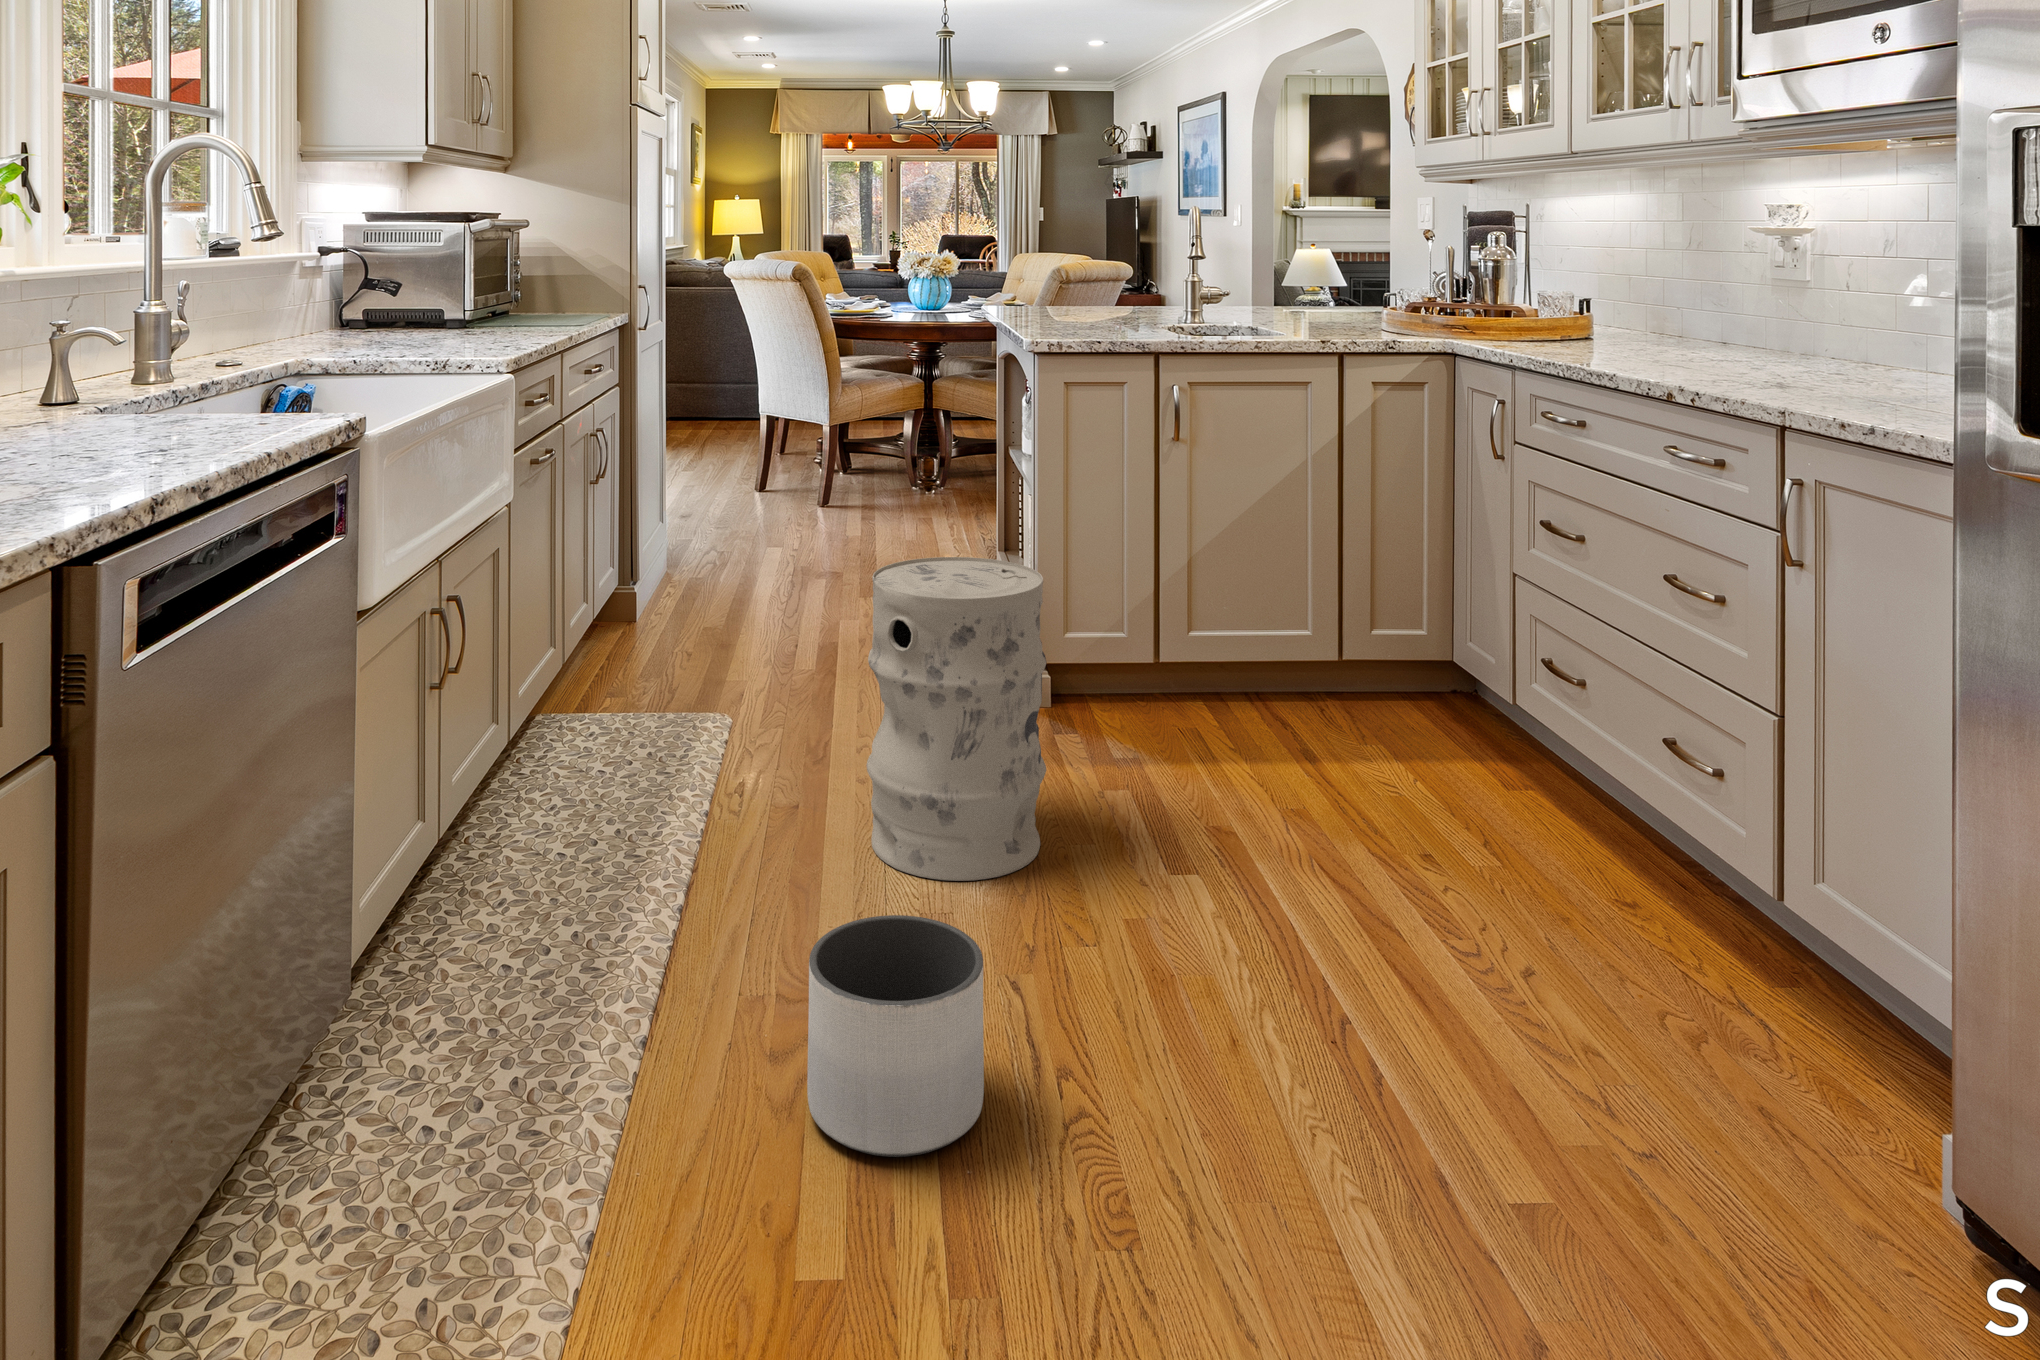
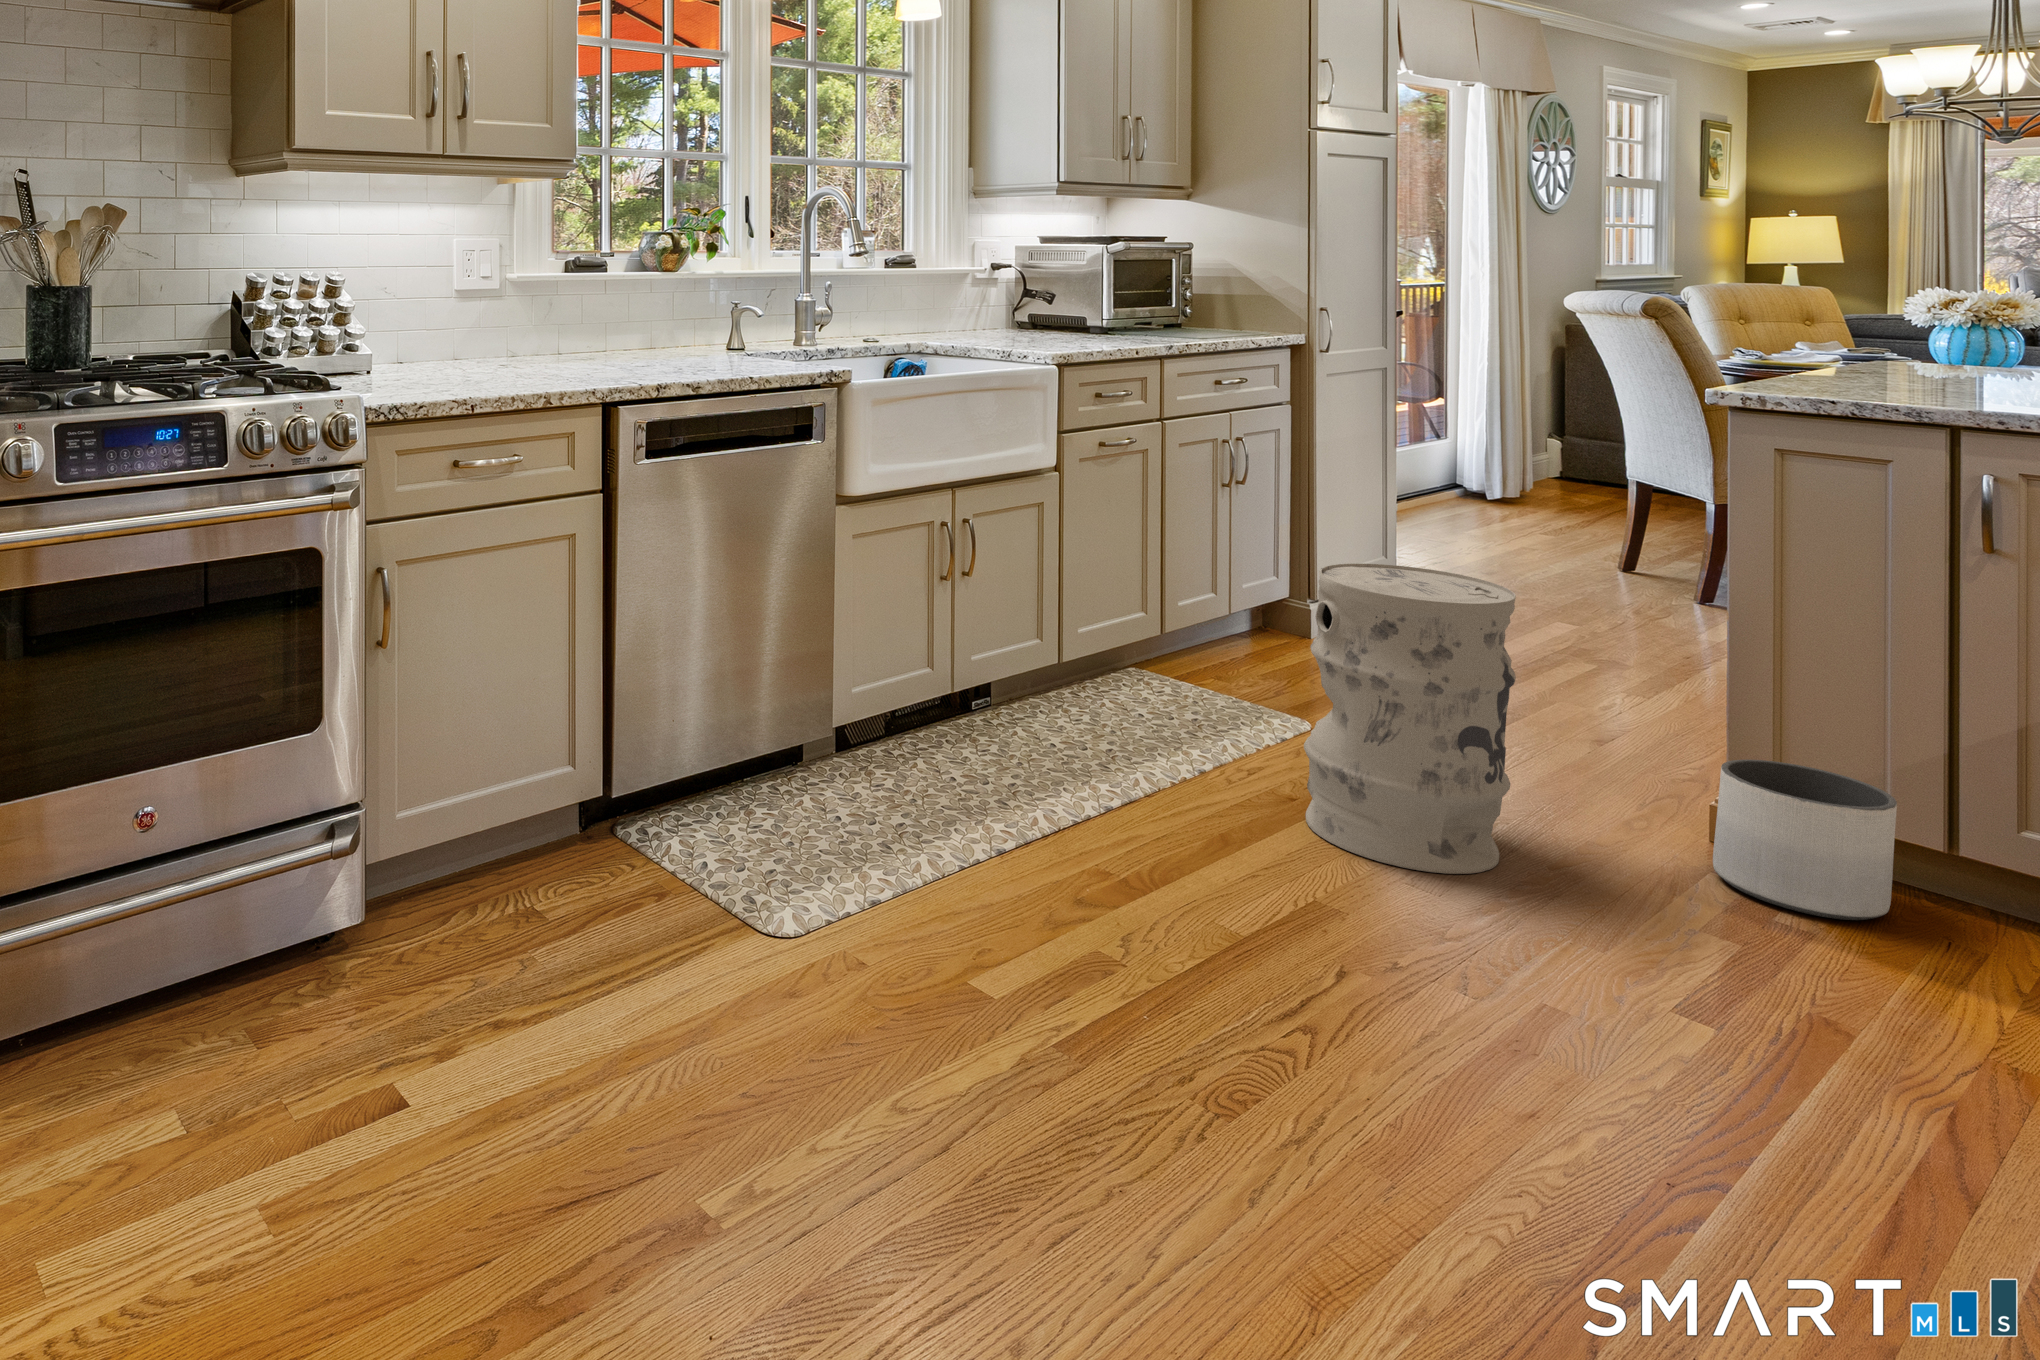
planter: present [807,915,984,1157] -> present [1713,760,1897,920]

